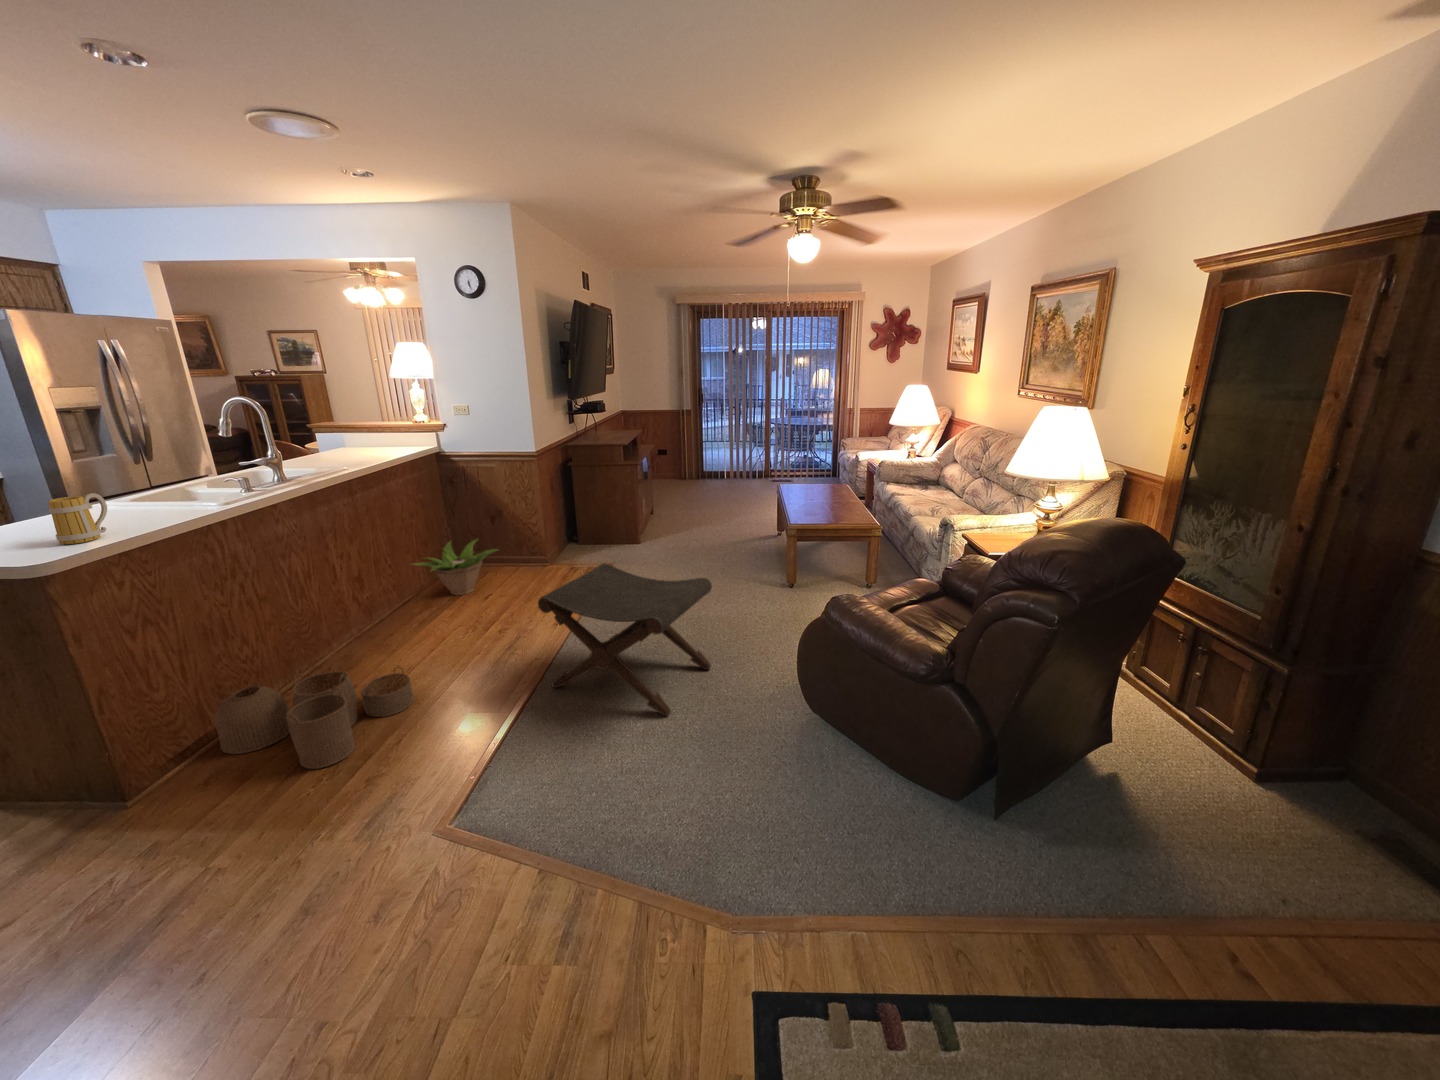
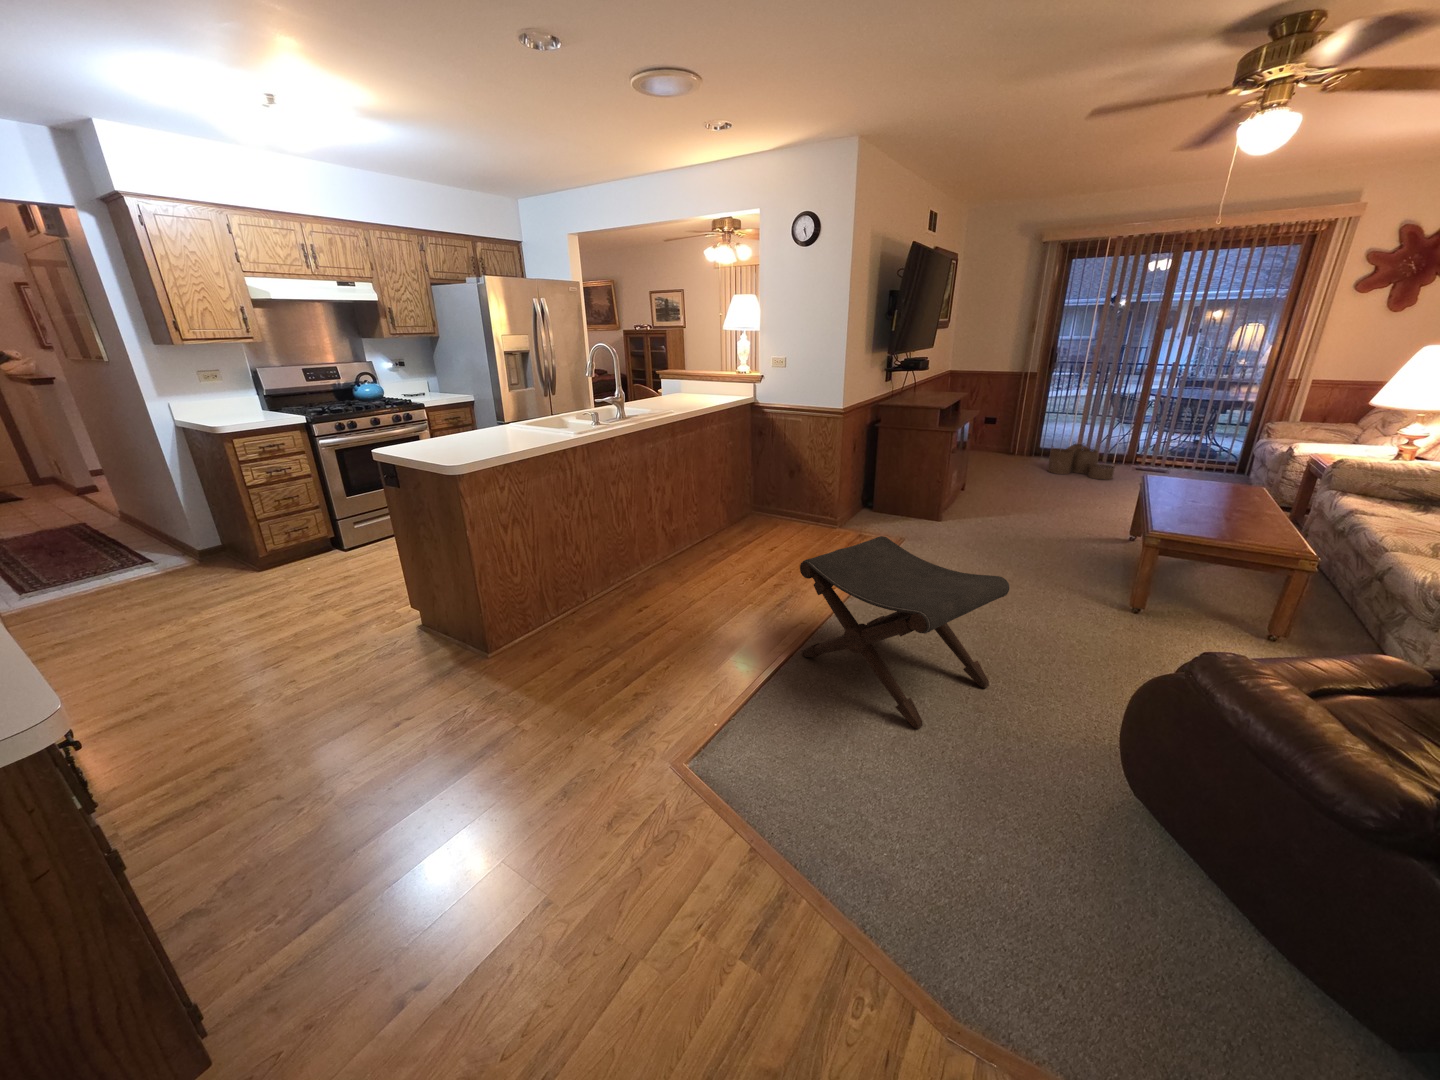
mug: present [48,493,107,544] -> none [455,412,490,450]
decorative plant: present [413,540,498,595] -> none [710,488,789,541]
woven basket: present [215,668,414,769] -> present [1048,443,1115,480]

